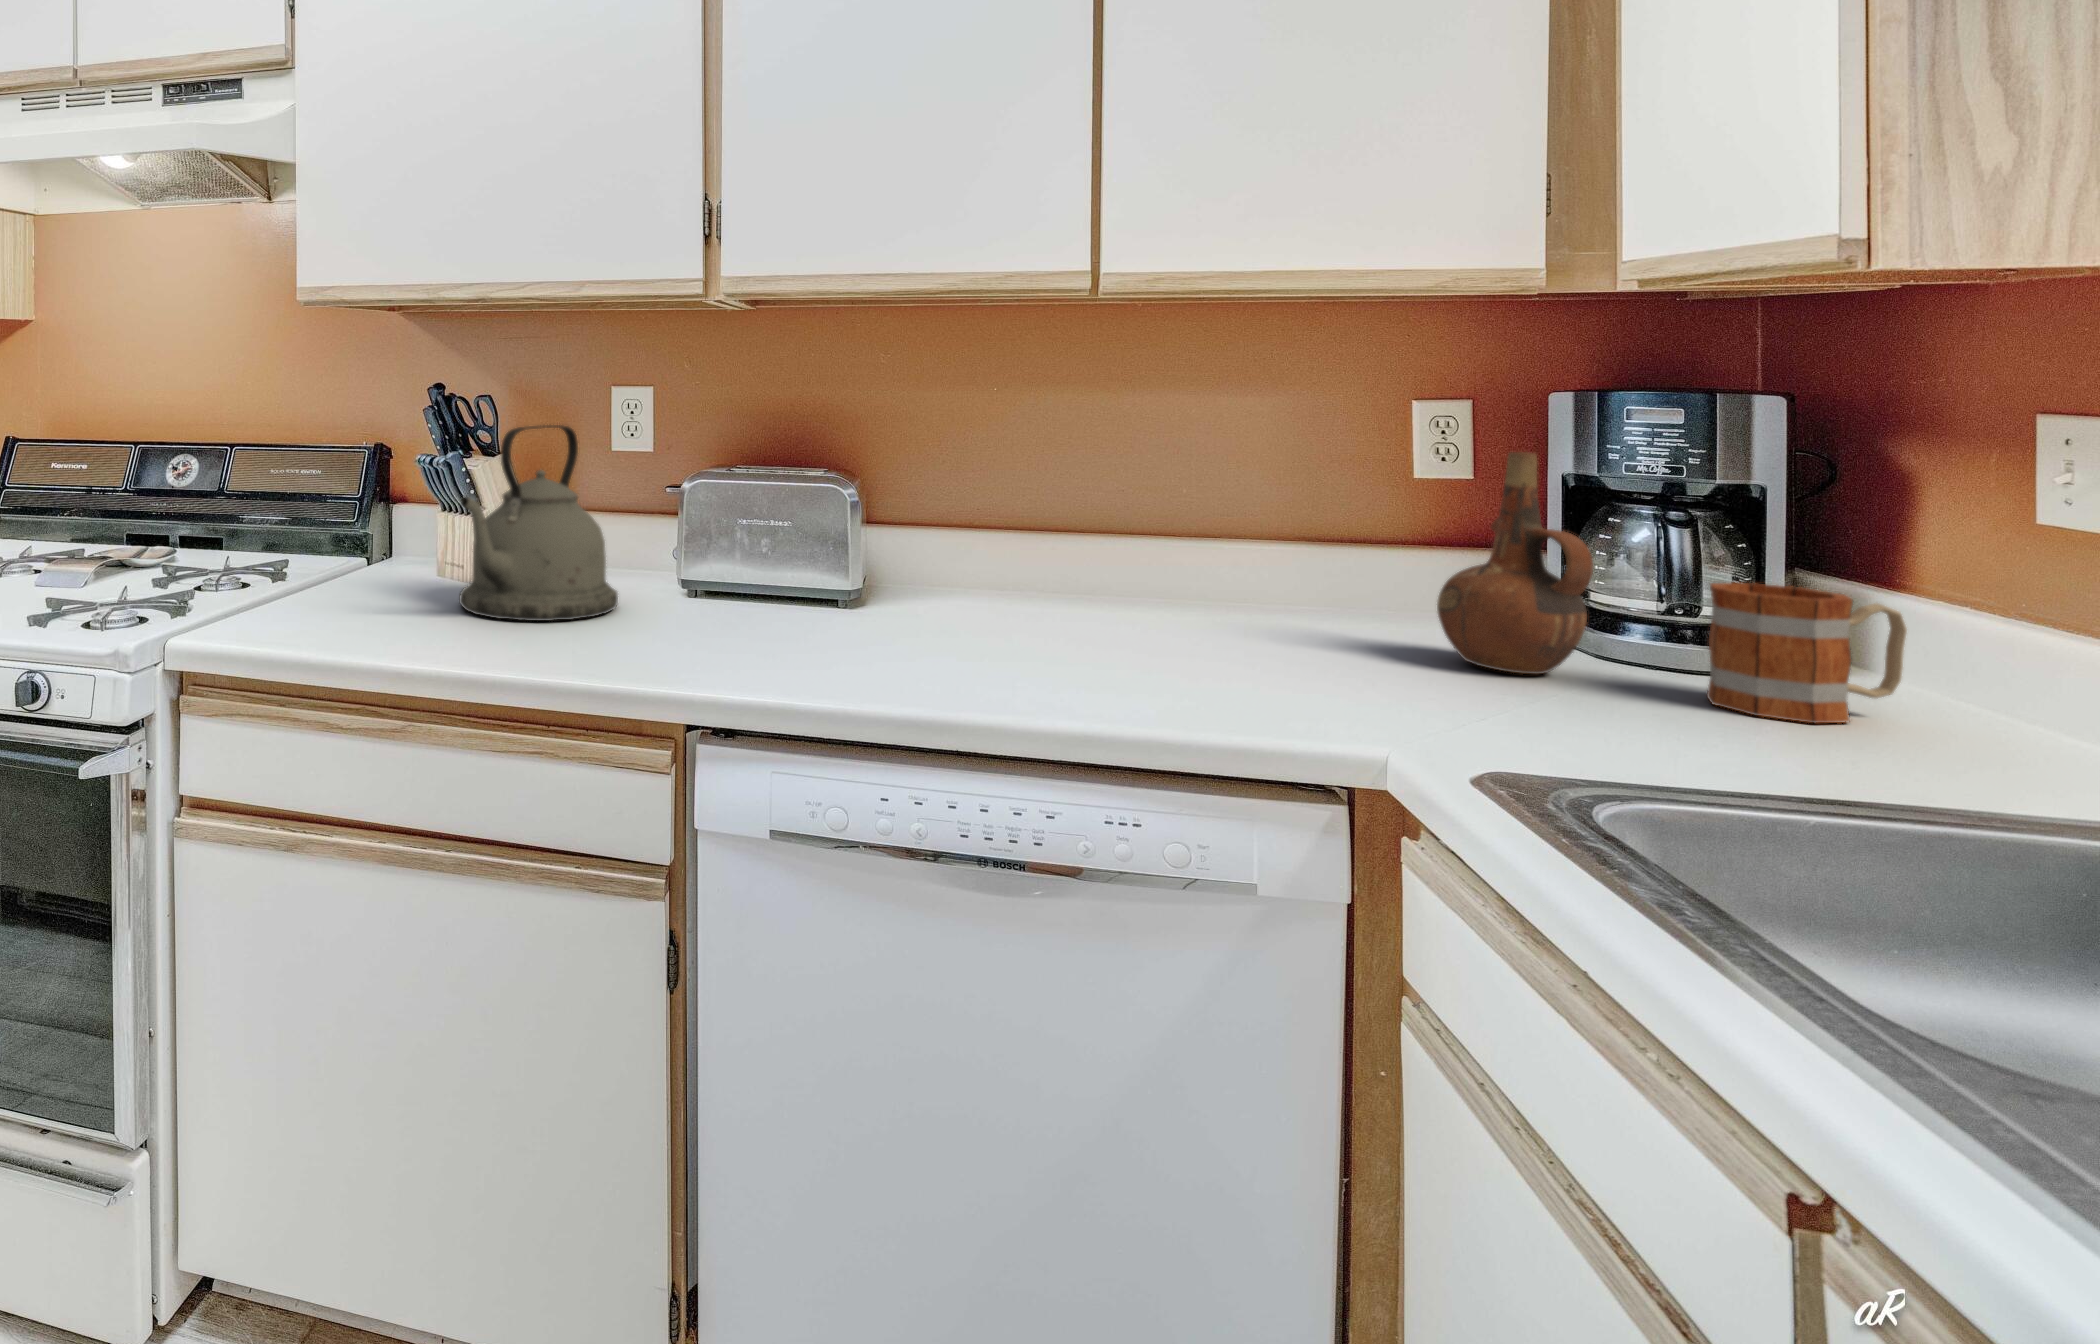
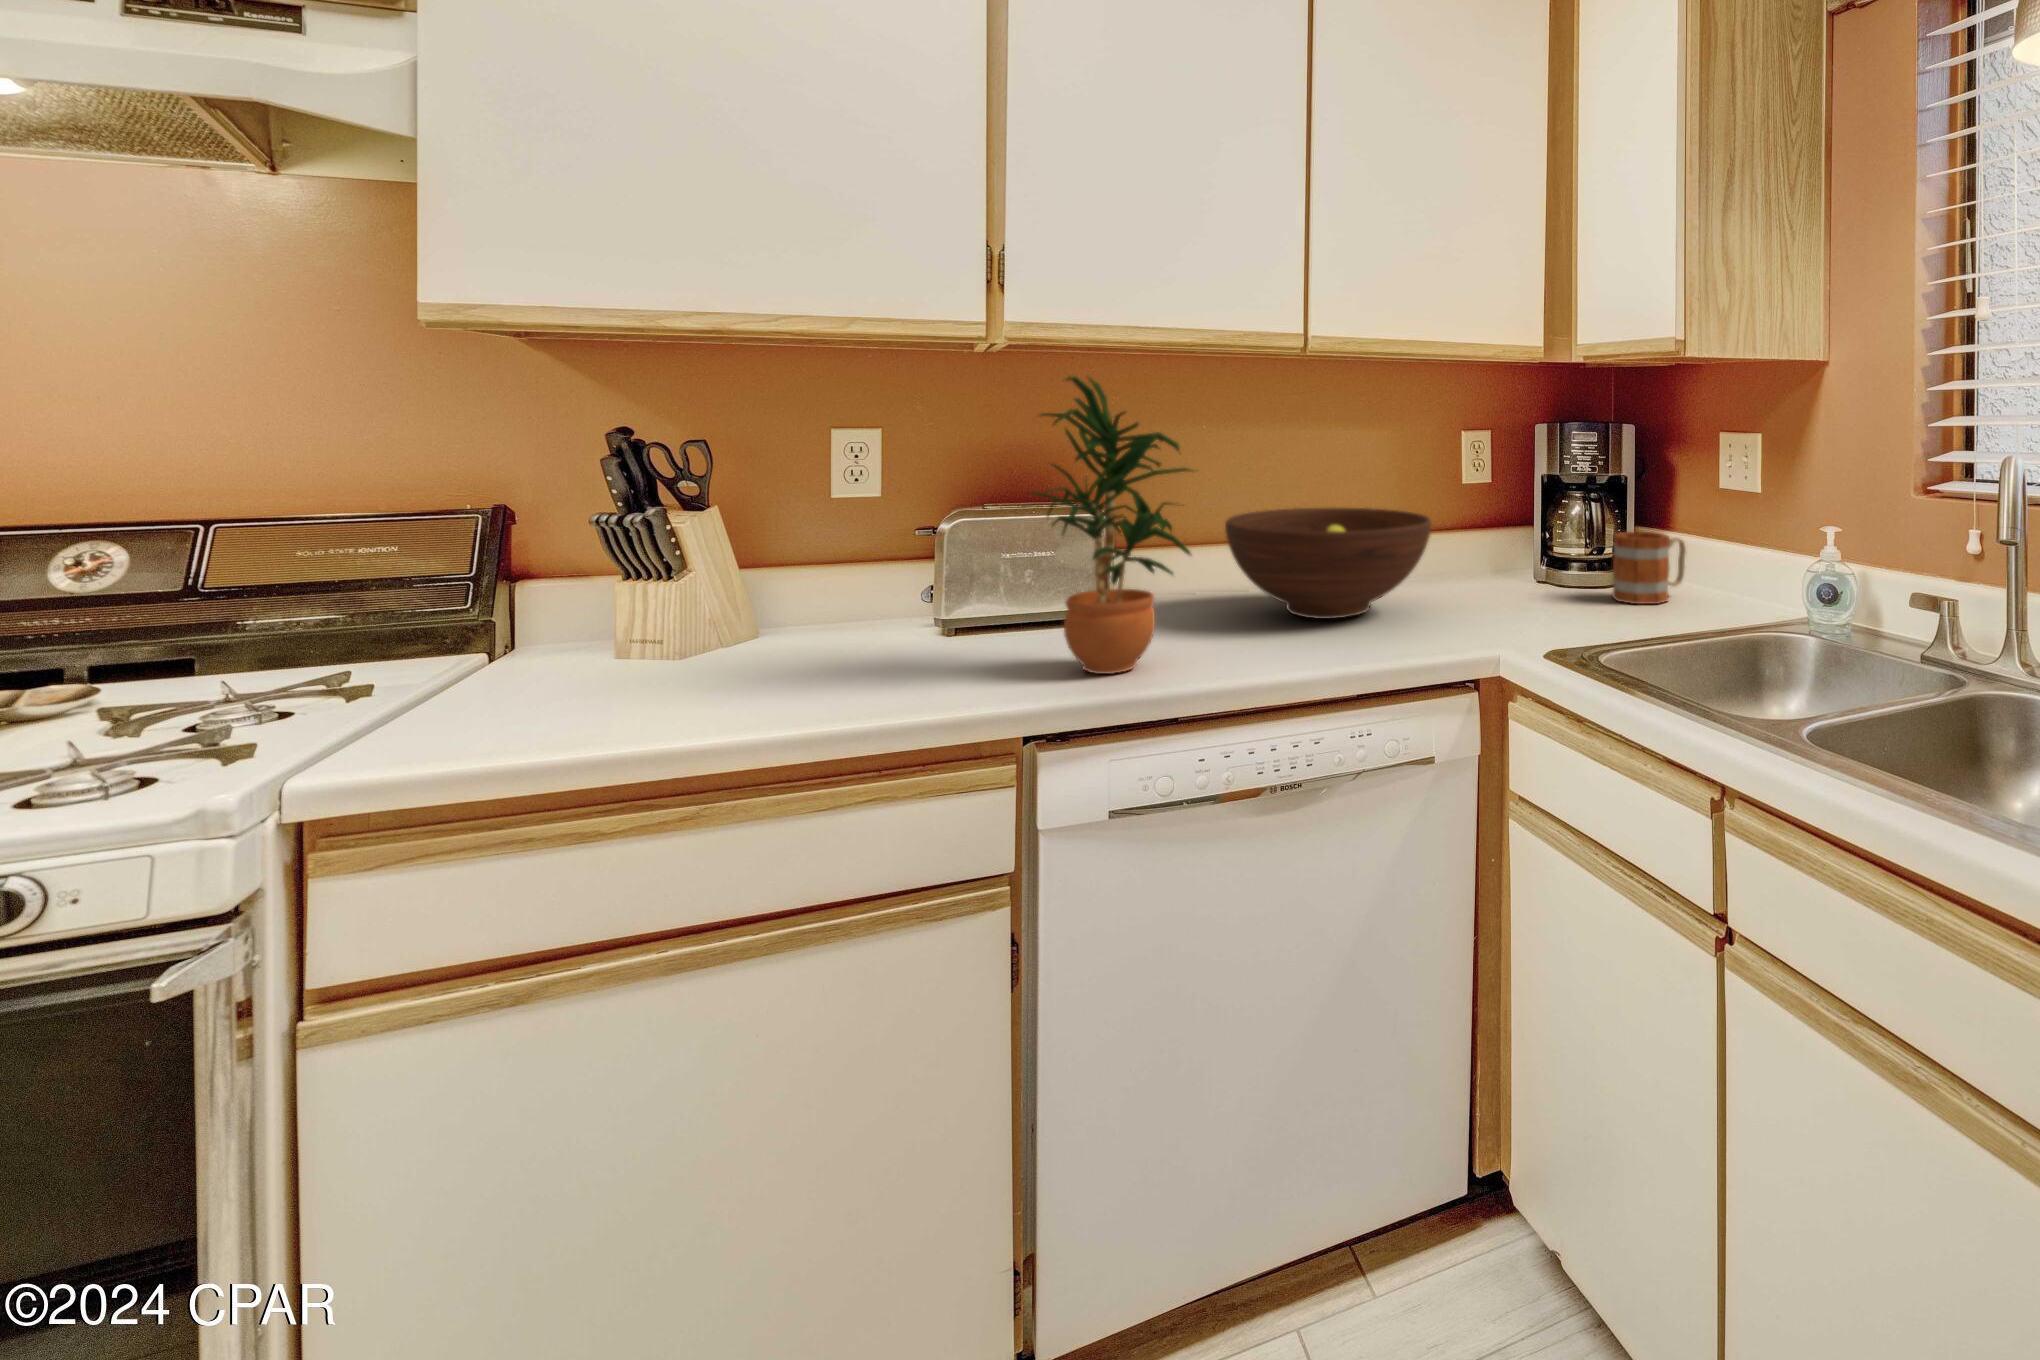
potted plant: none [712,308,922,667] -> present [1030,376,1192,674]
kettle: present [459,425,618,621] -> none [691,478,884,684]
ceramic pitcher: present [1437,452,1594,674] -> none [1487,464,1565,598]
fruit bowl: none [997,497,1311,652] -> present [1225,508,1431,619]

